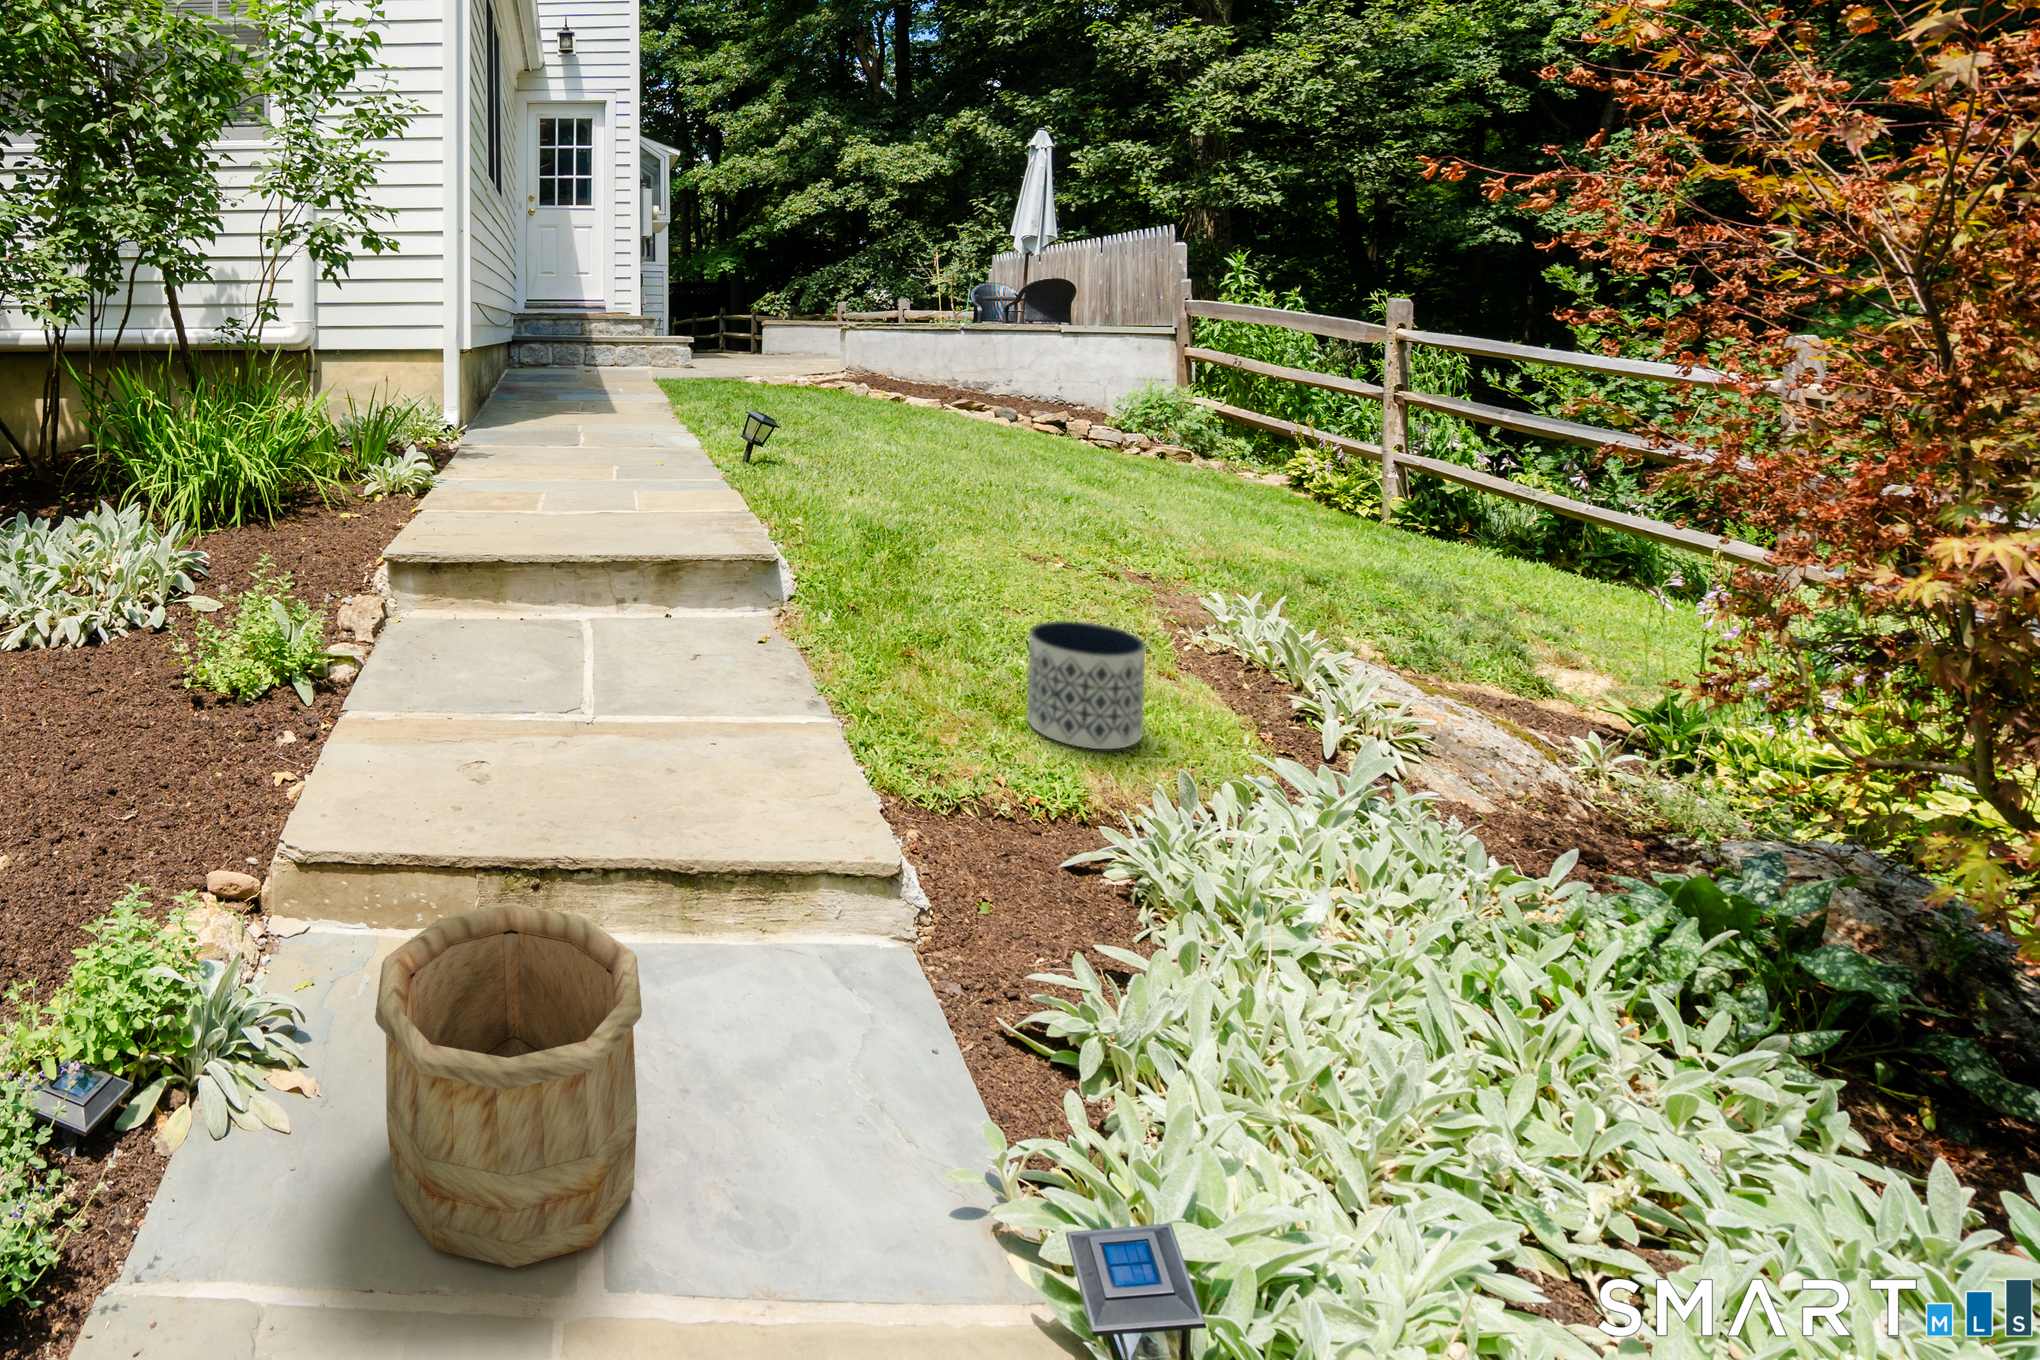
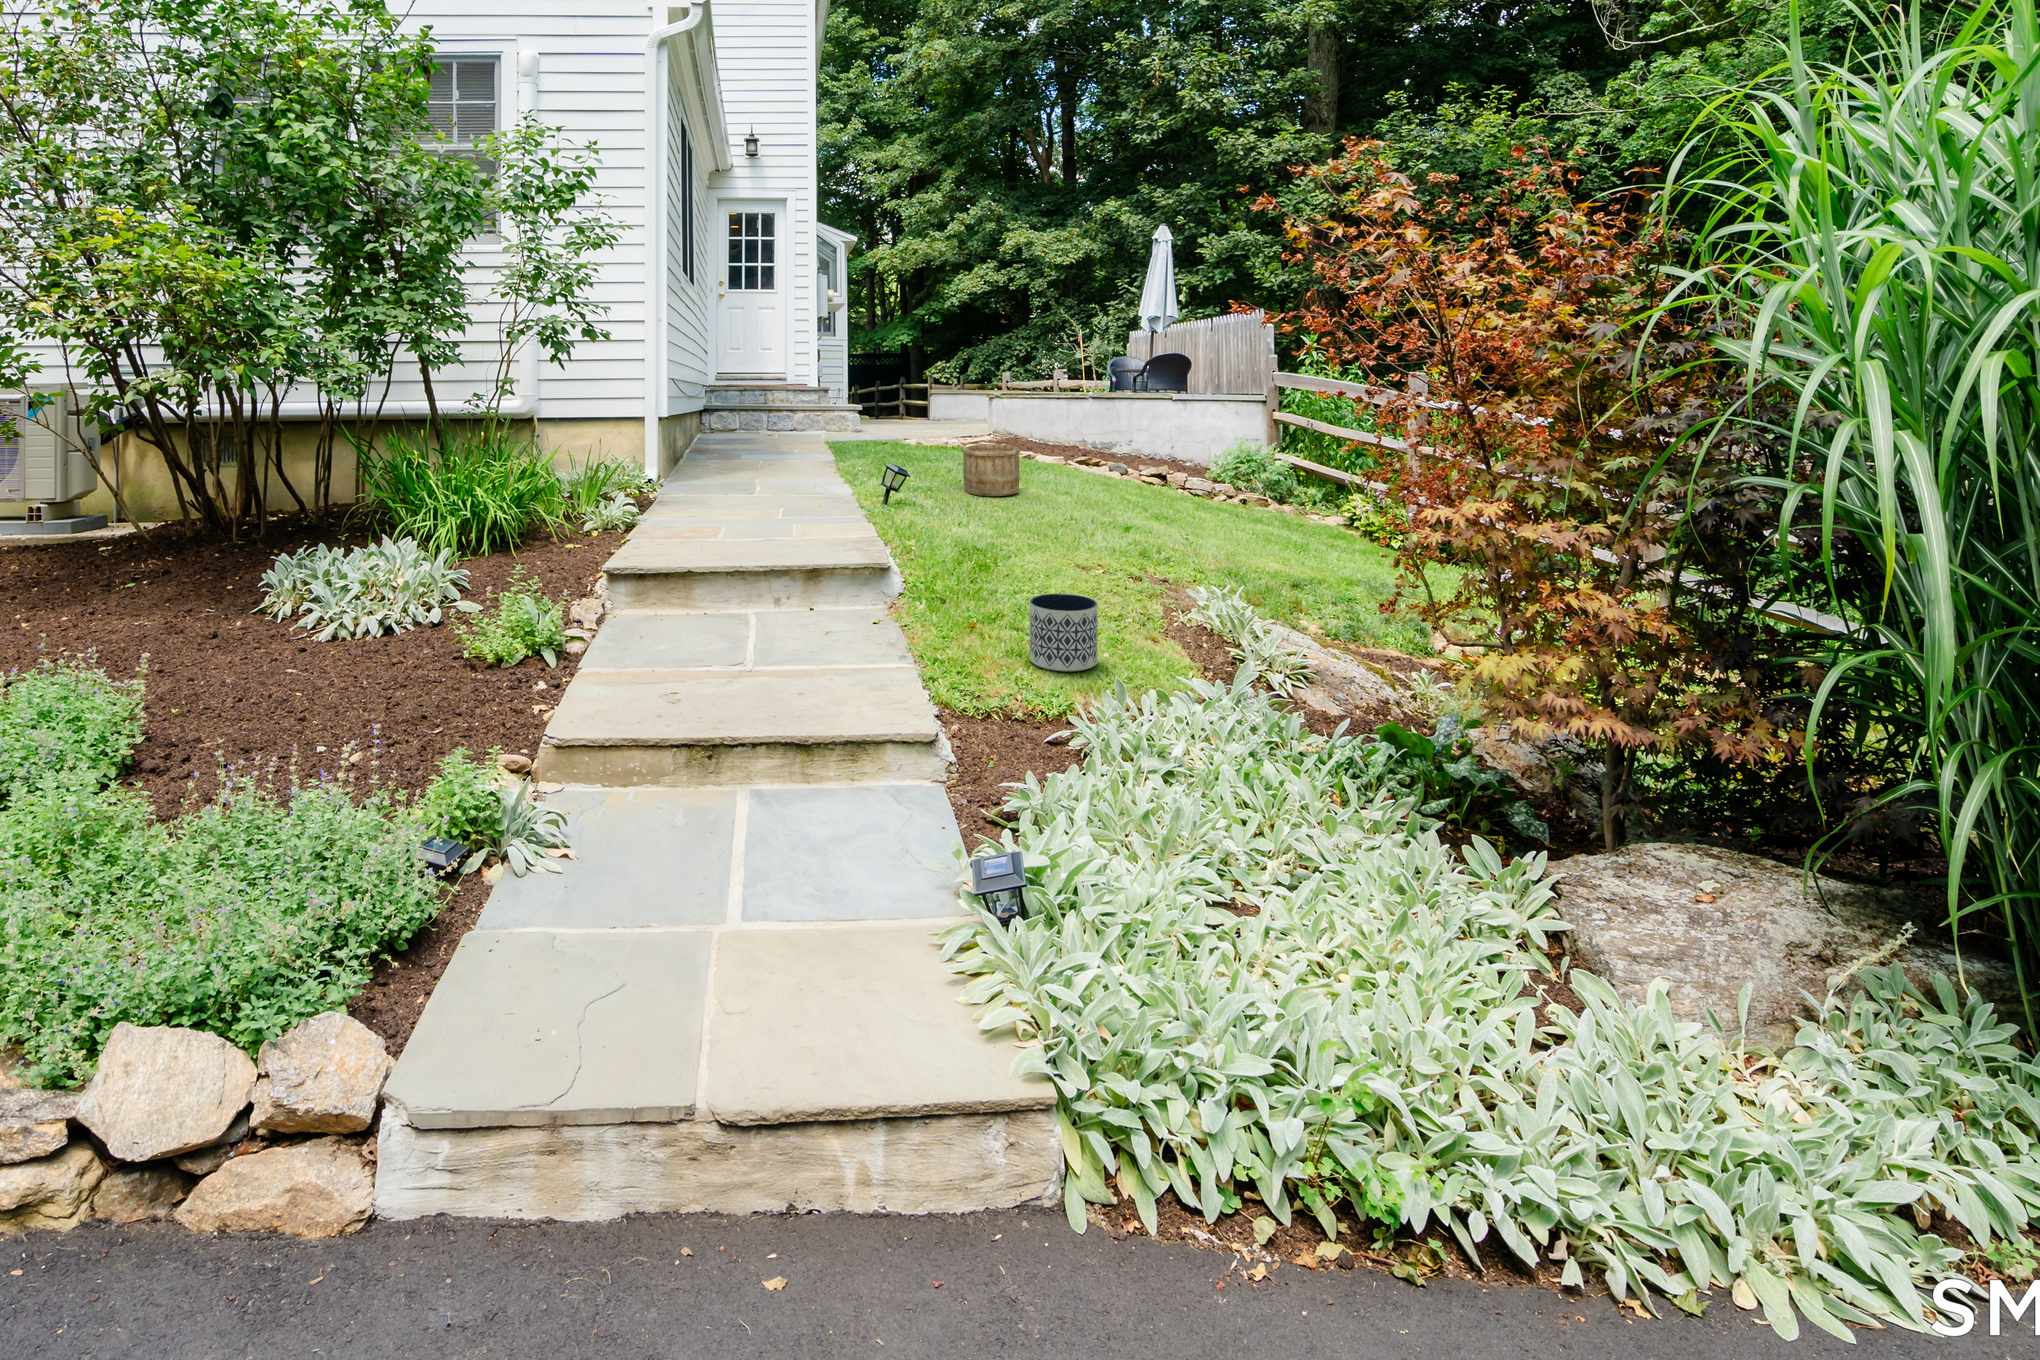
wooden bucket: present [375,903,642,1268] -> present [962,444,1021,496]

